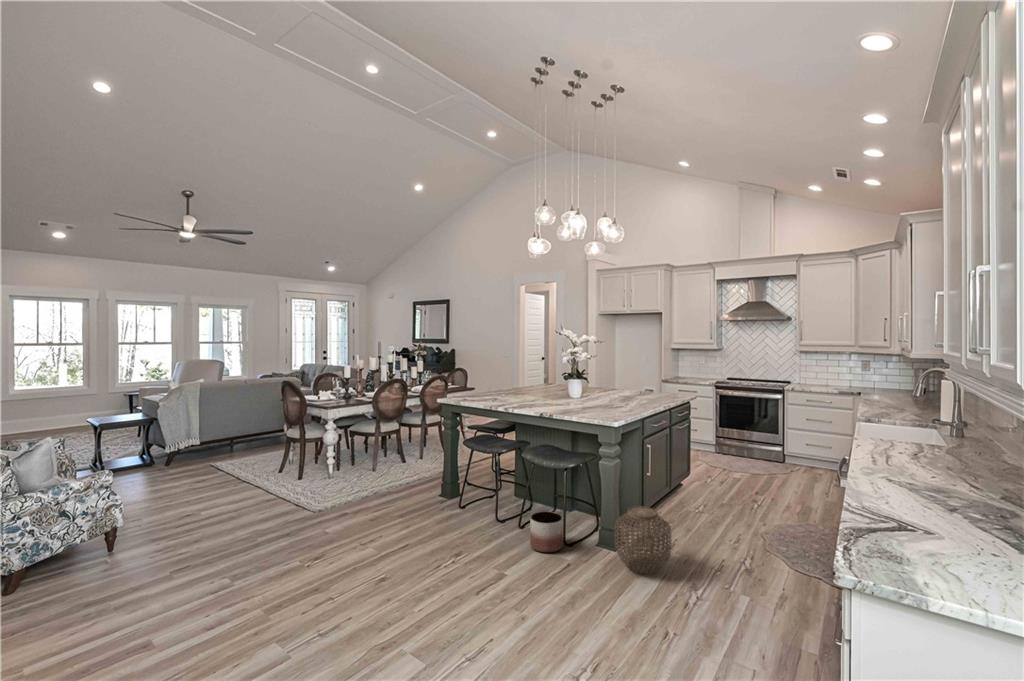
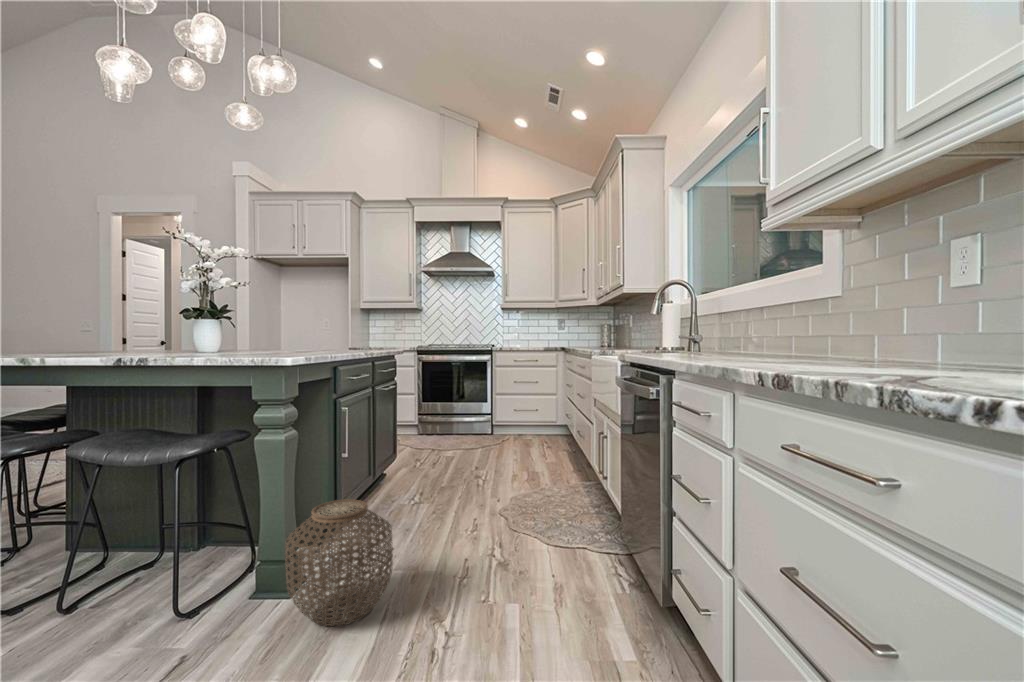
planter: present [530,511,563,553] -> none [83,555,171,651]

